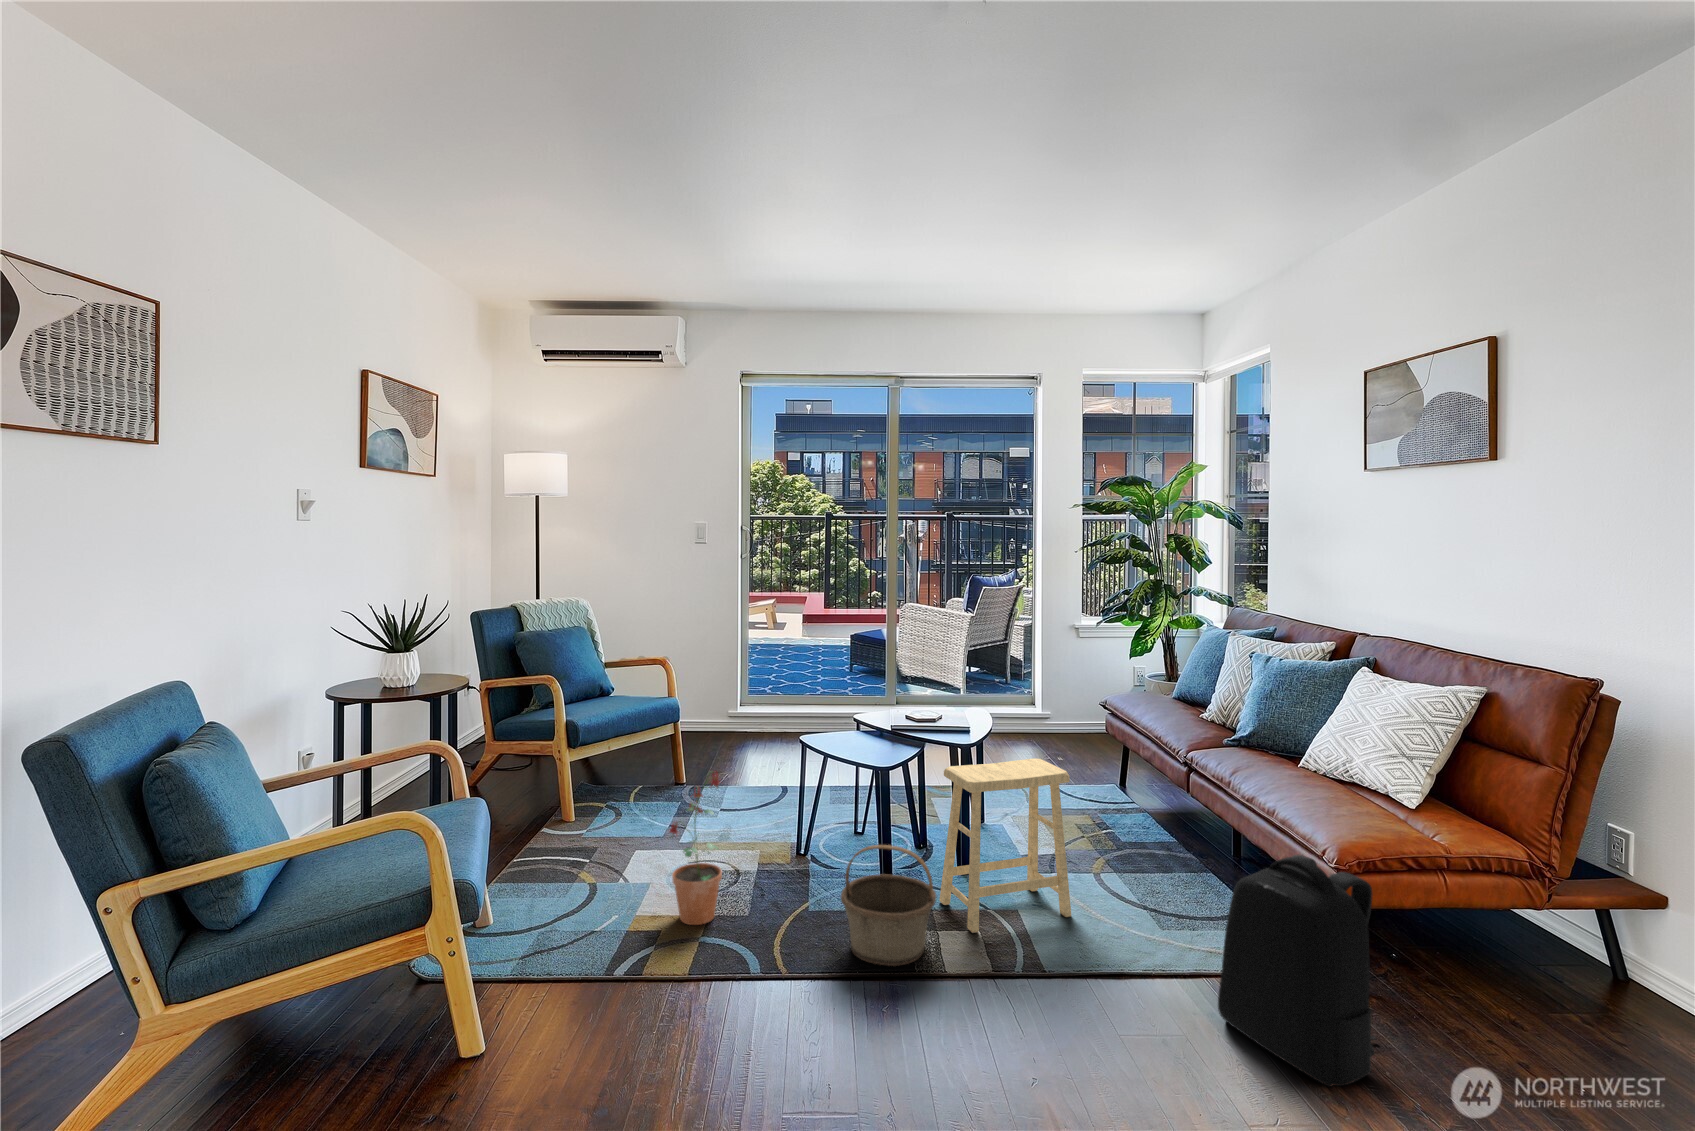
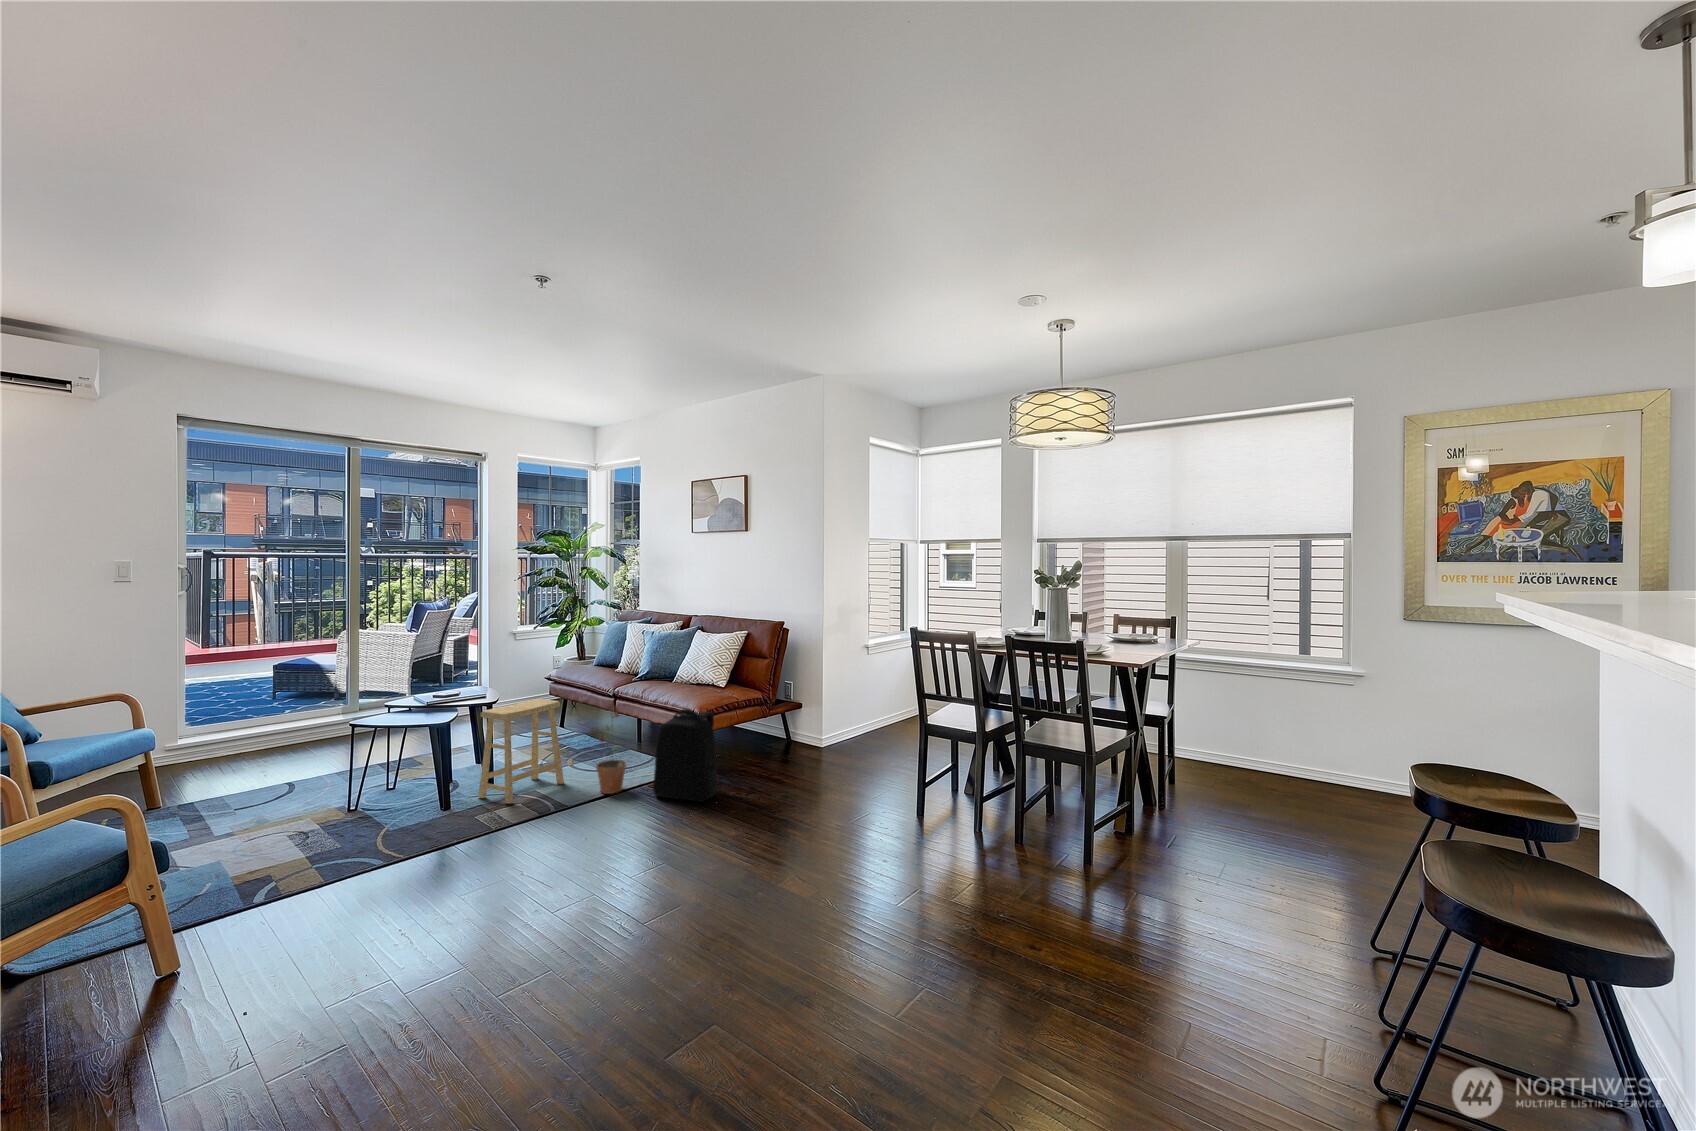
potted plant: present [670,771,722,925] -> present [591,704,626,794]
basket: present [840,845,936,966] -> none [423,759,491,832]

